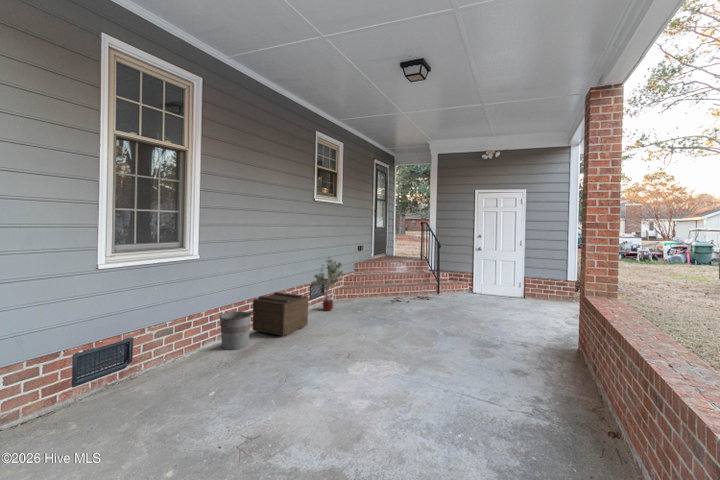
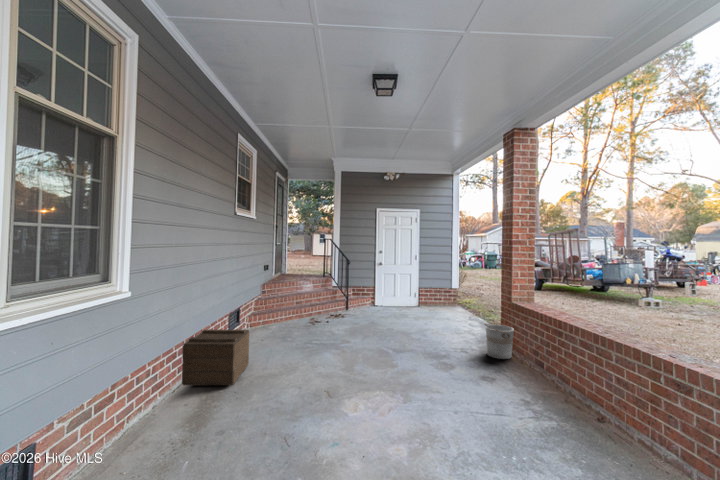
potted tree: present [312,257,343,311] -> none [232,279,267,344]
bucket: present [220,312,254,350] -> present [484,323,514,359]

